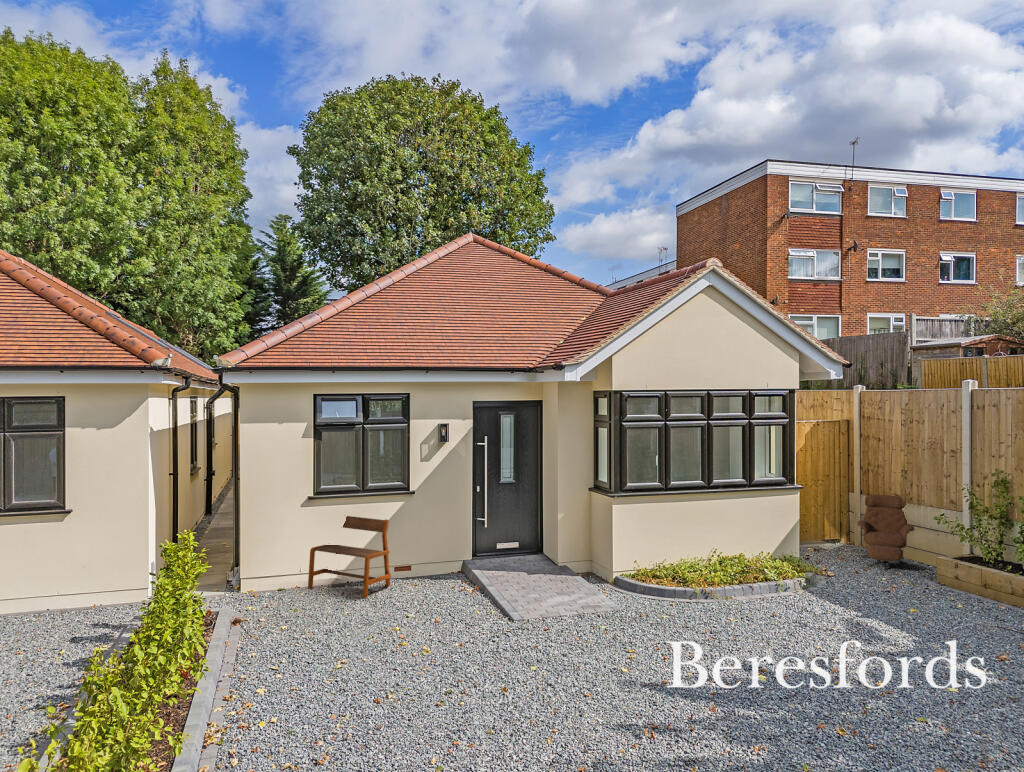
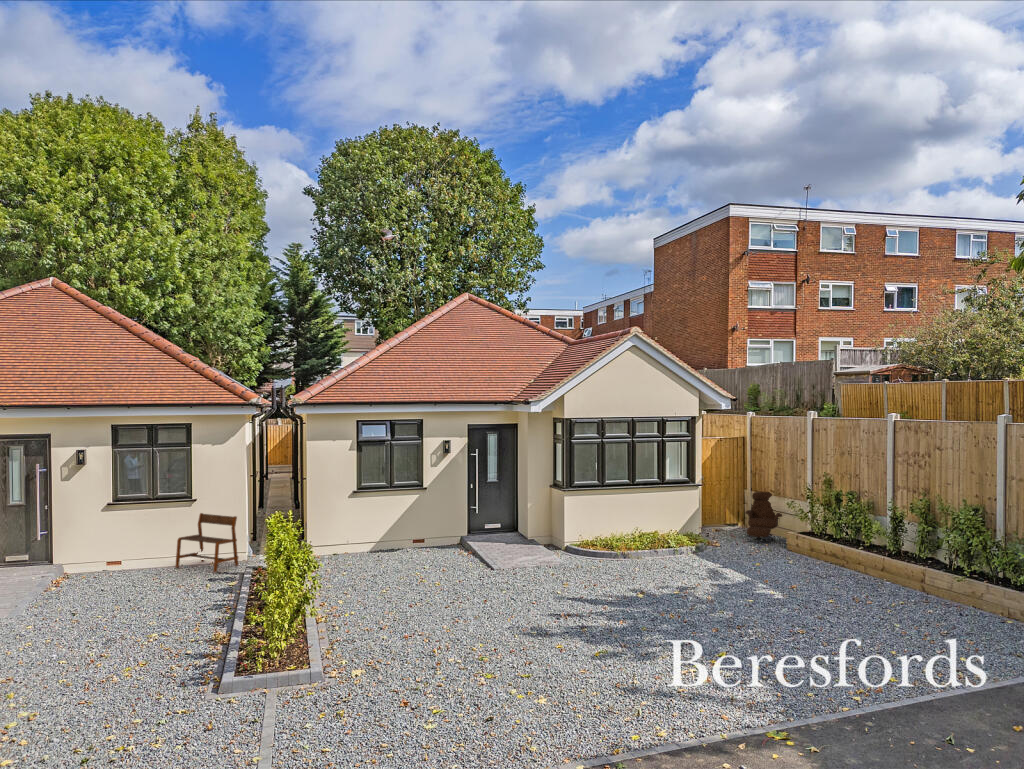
bench: present [308,516,391,598] -> present [175,513,238,572]

